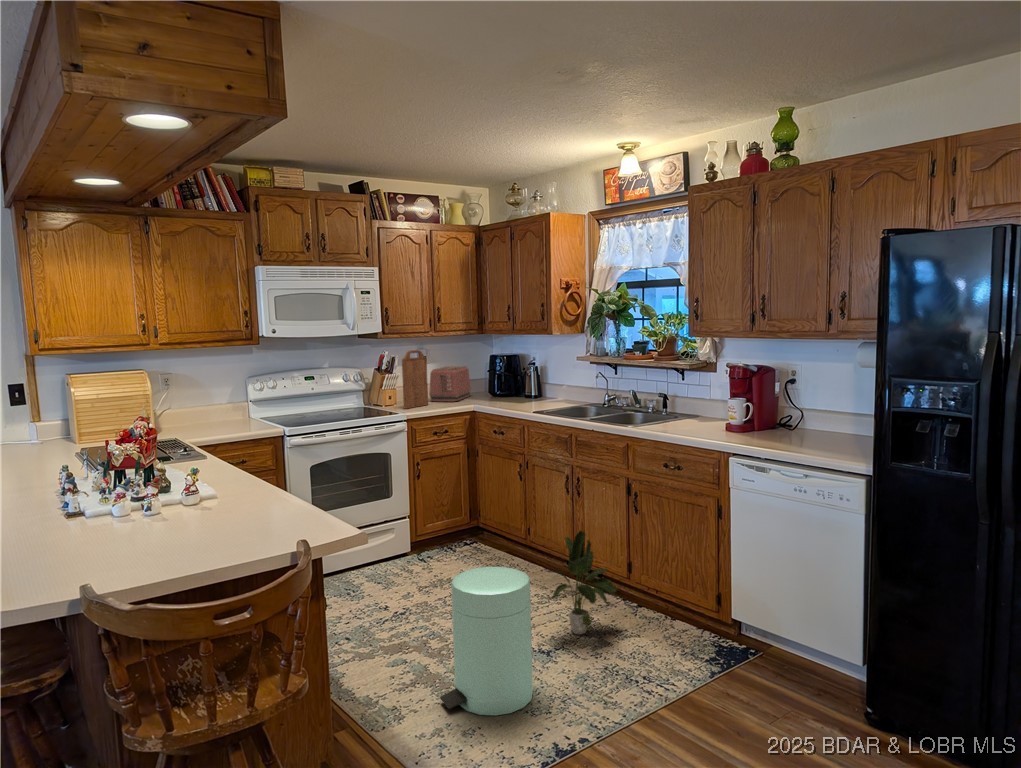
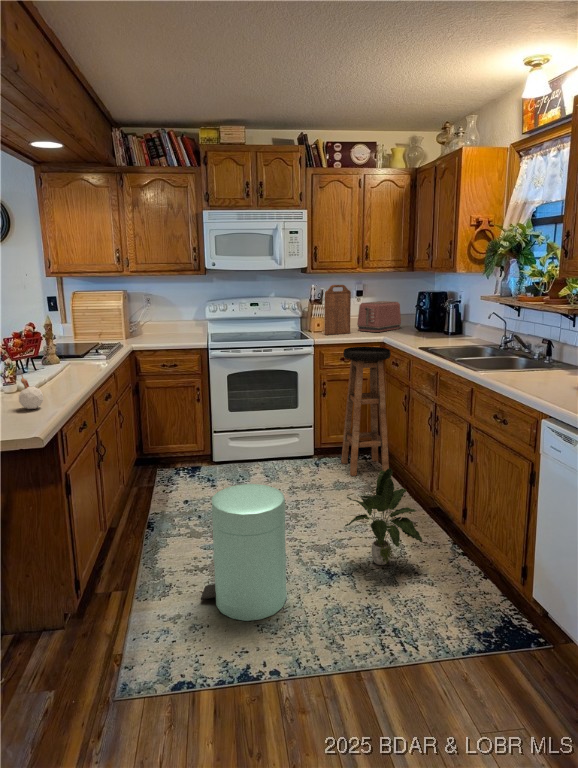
bar stool: none [446,417,506,566] -> present [341,347,391,476]
candle: none [249,470,281,515] -> present [19,375,43,409]

